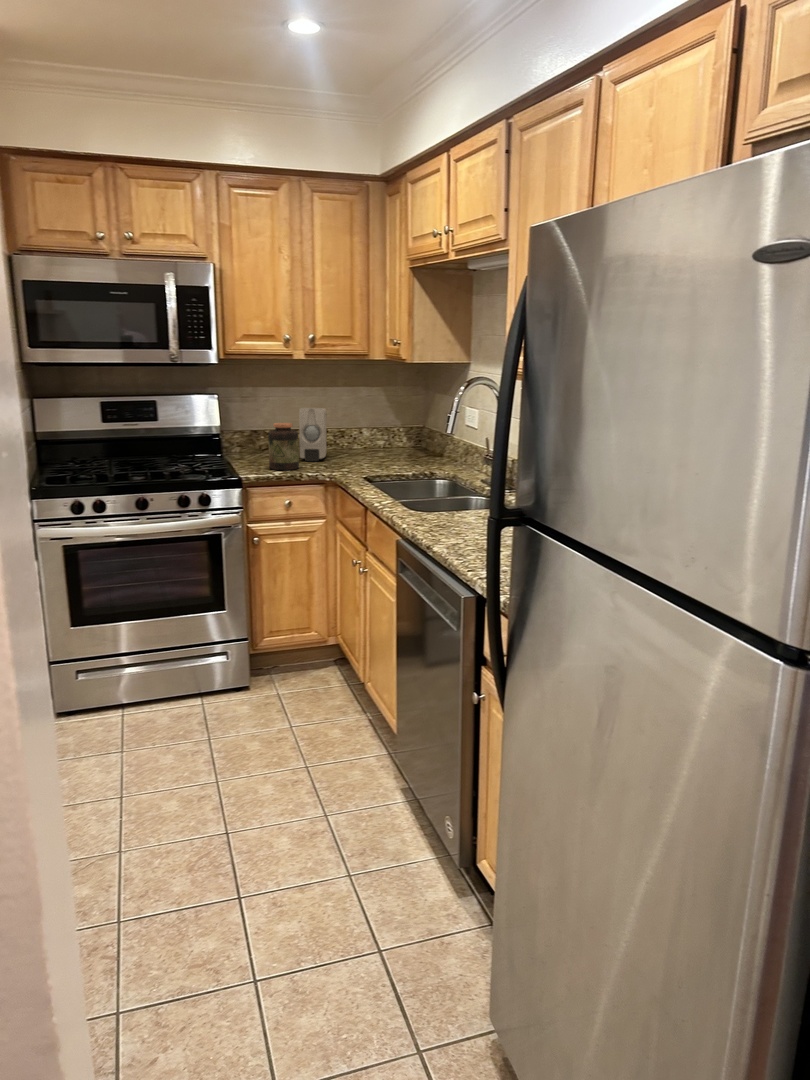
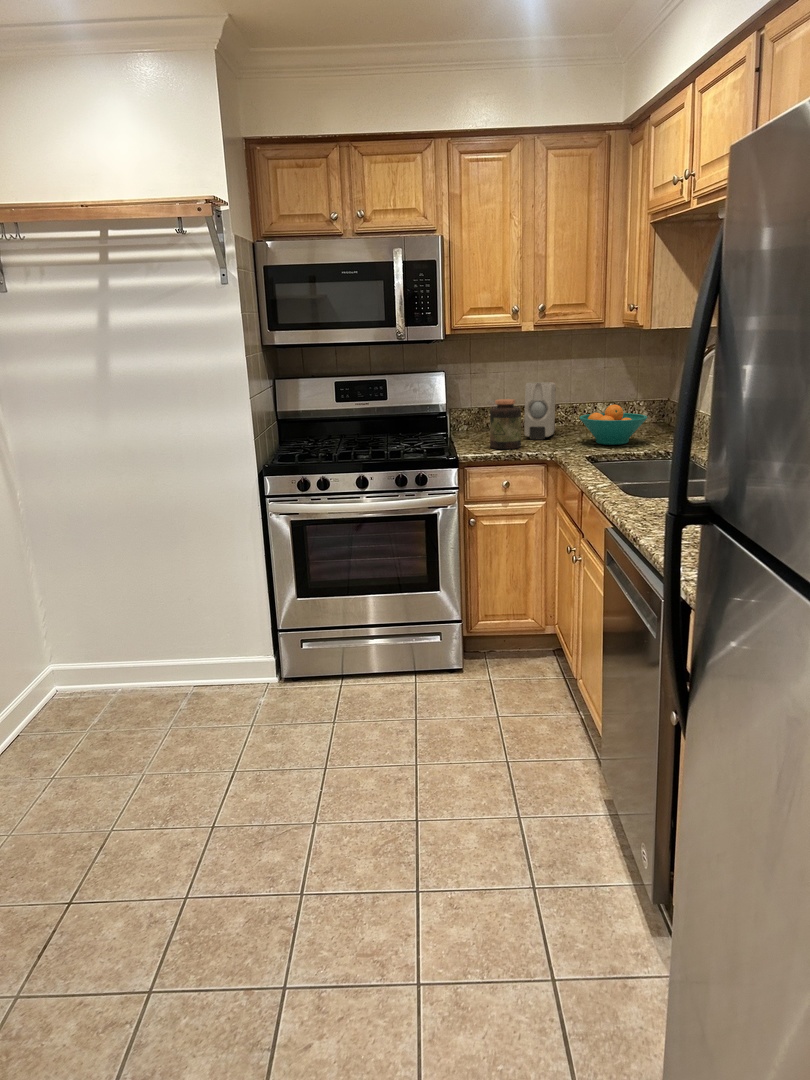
fruit bowl: none [351,429,411,466] -> present [579,405,648,445]

